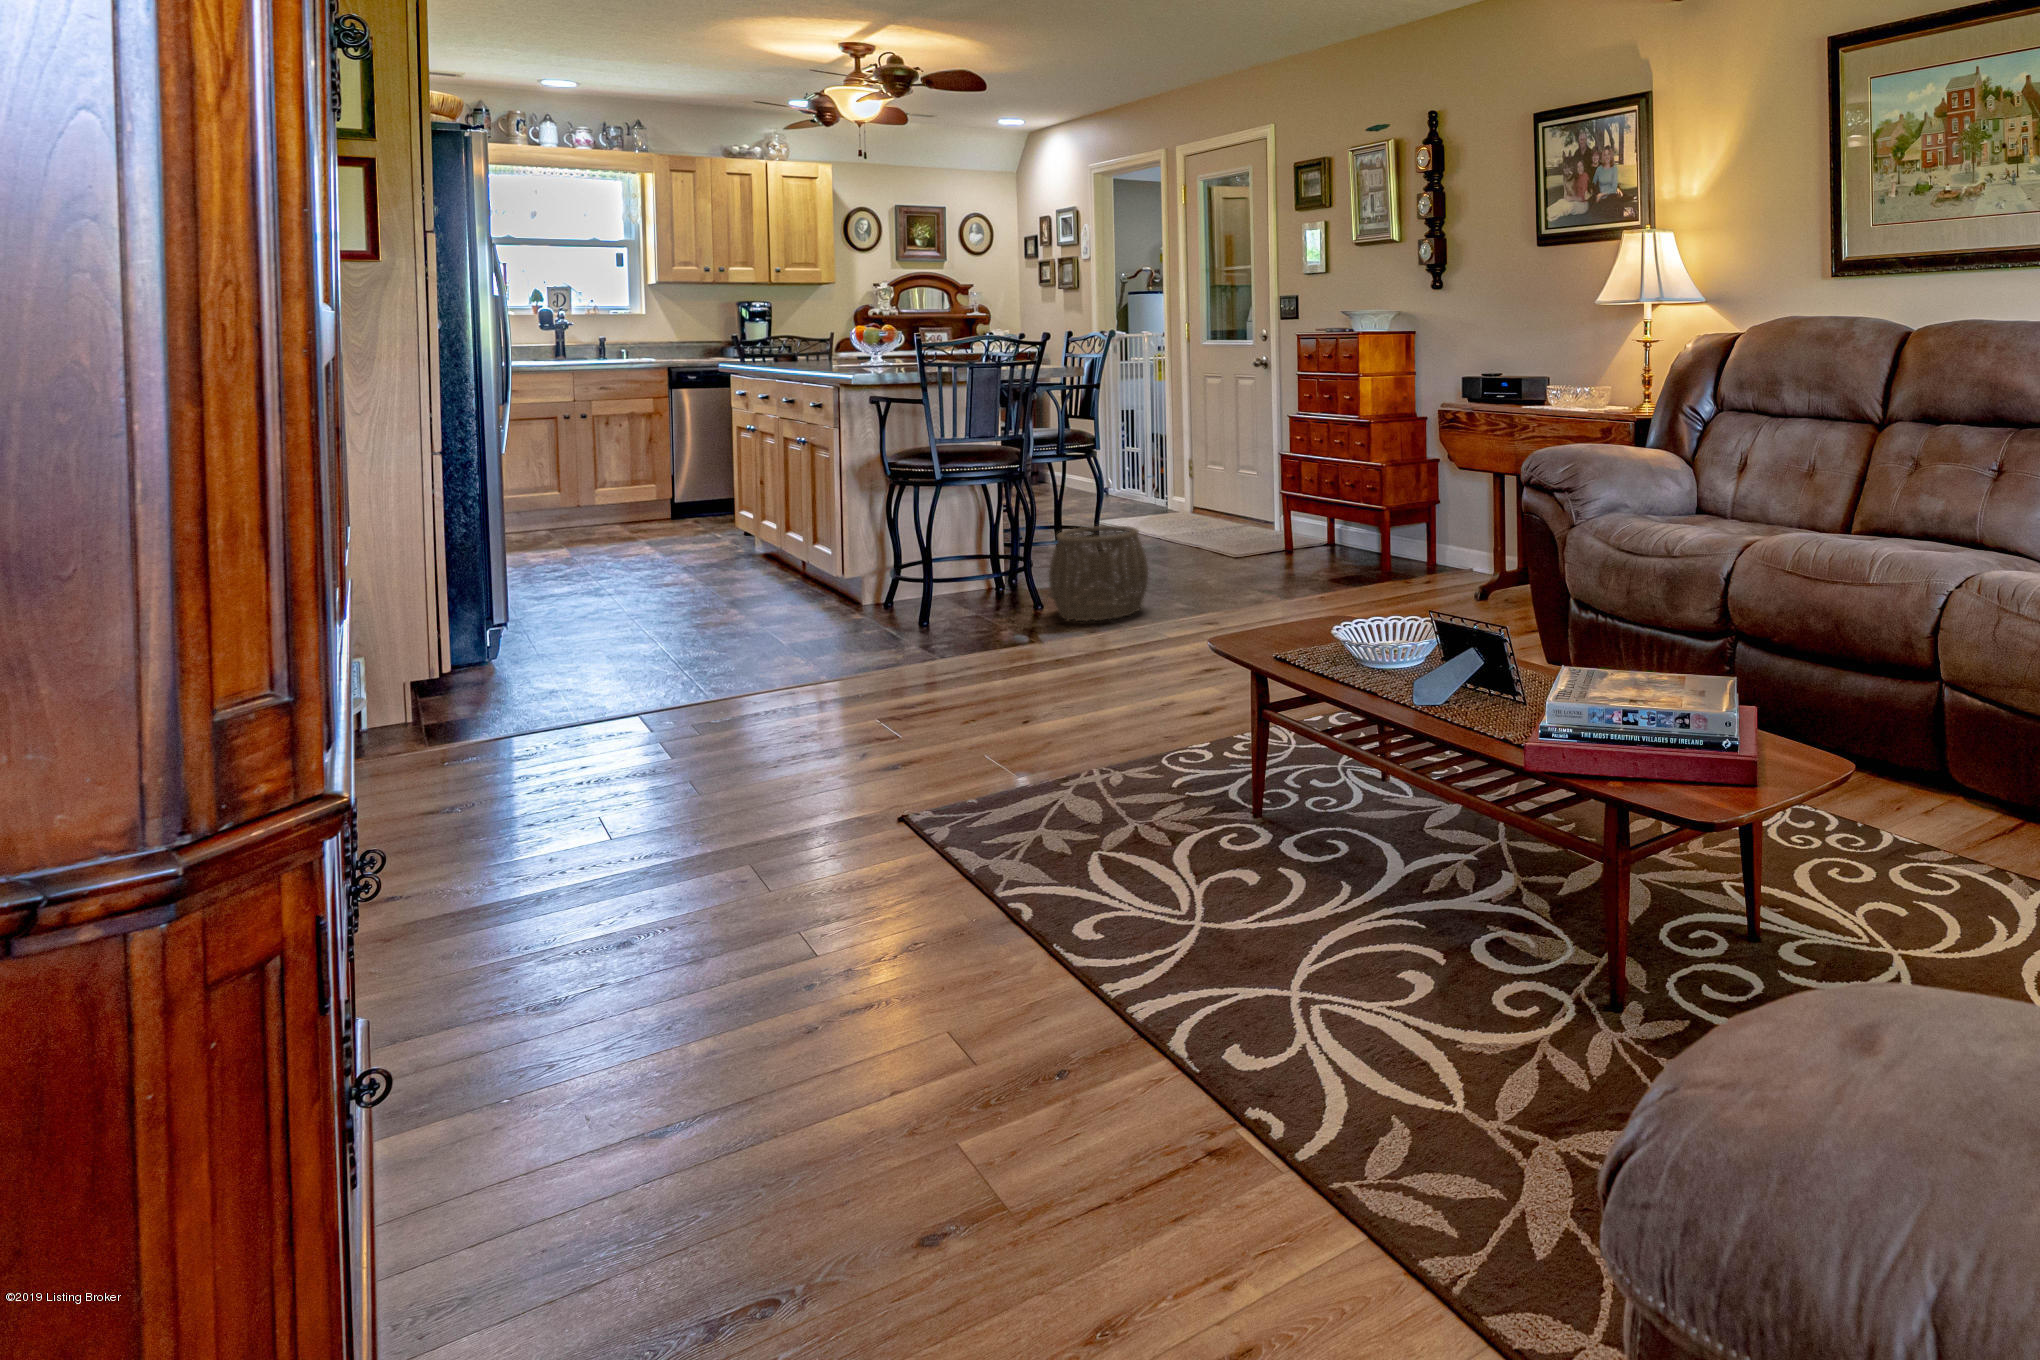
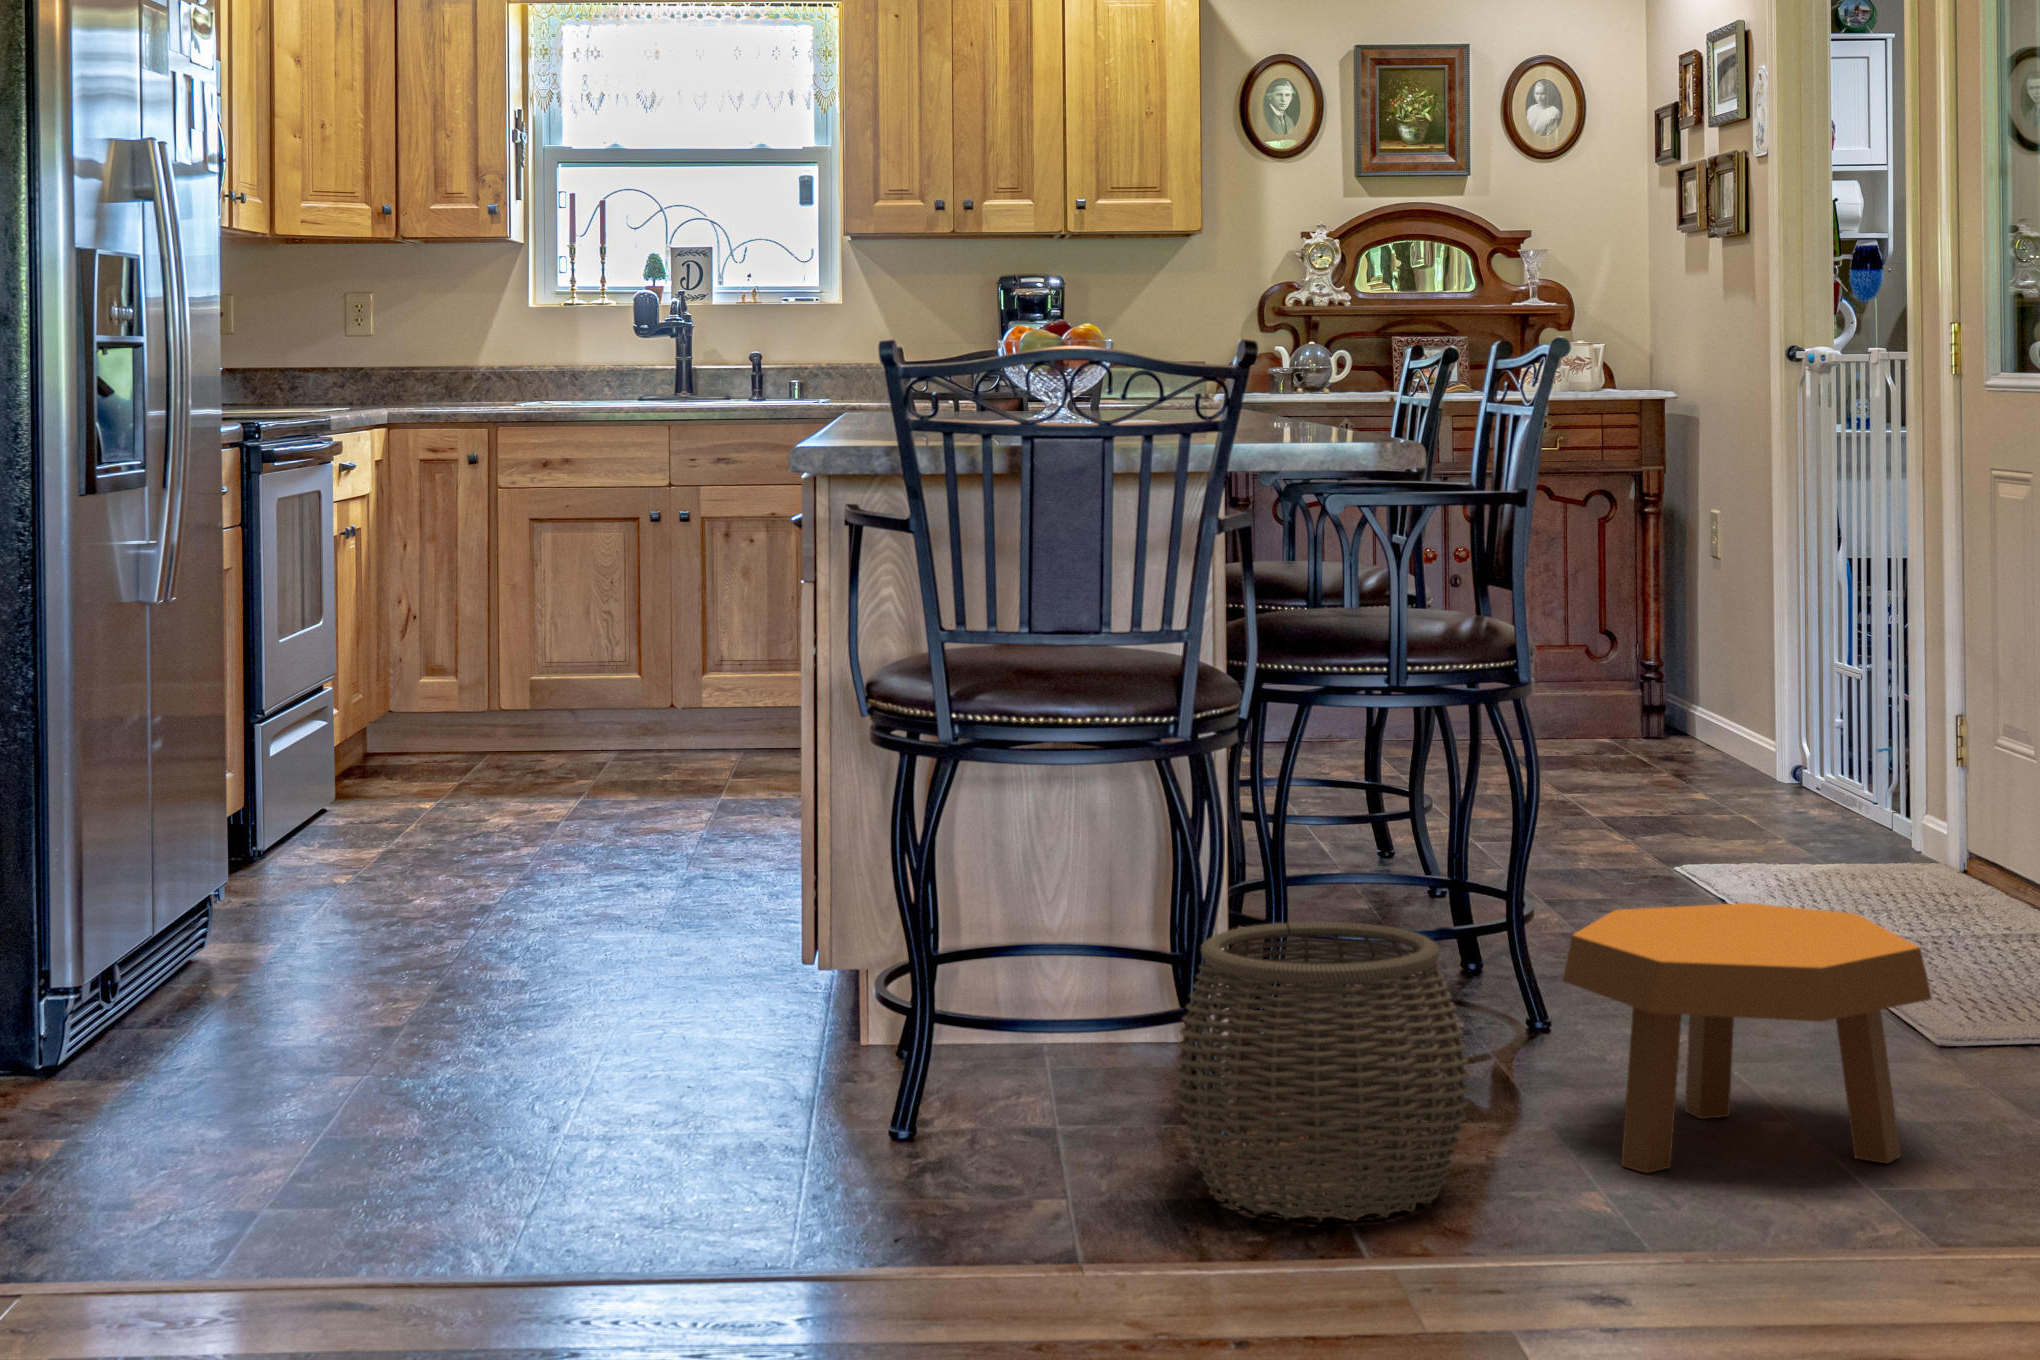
footstool: none [1158,511,1272,595] -> present [1563,903,1932,1173]

